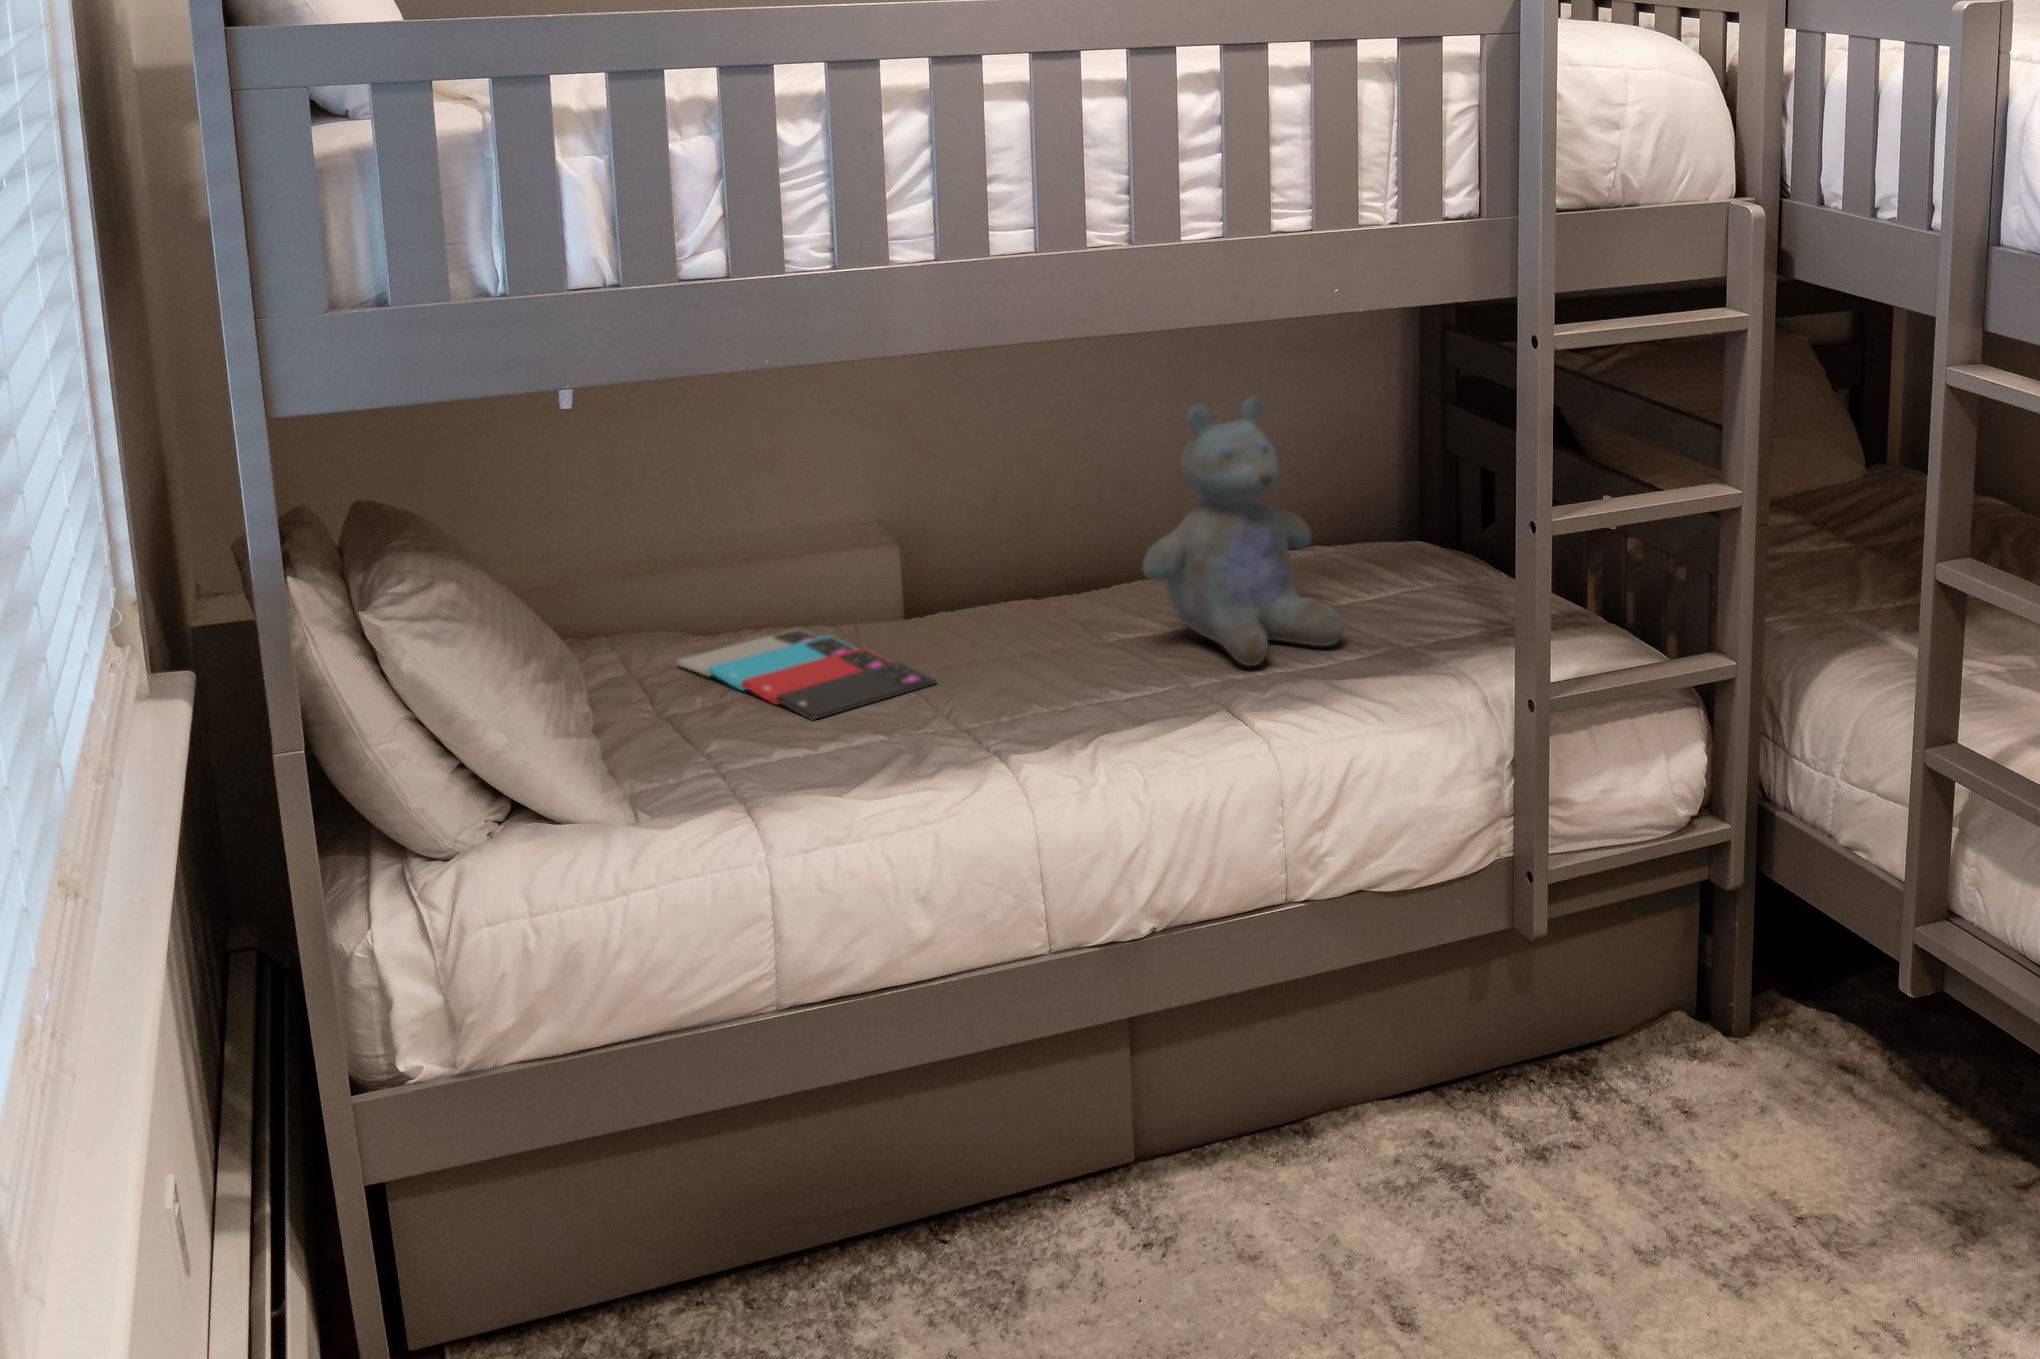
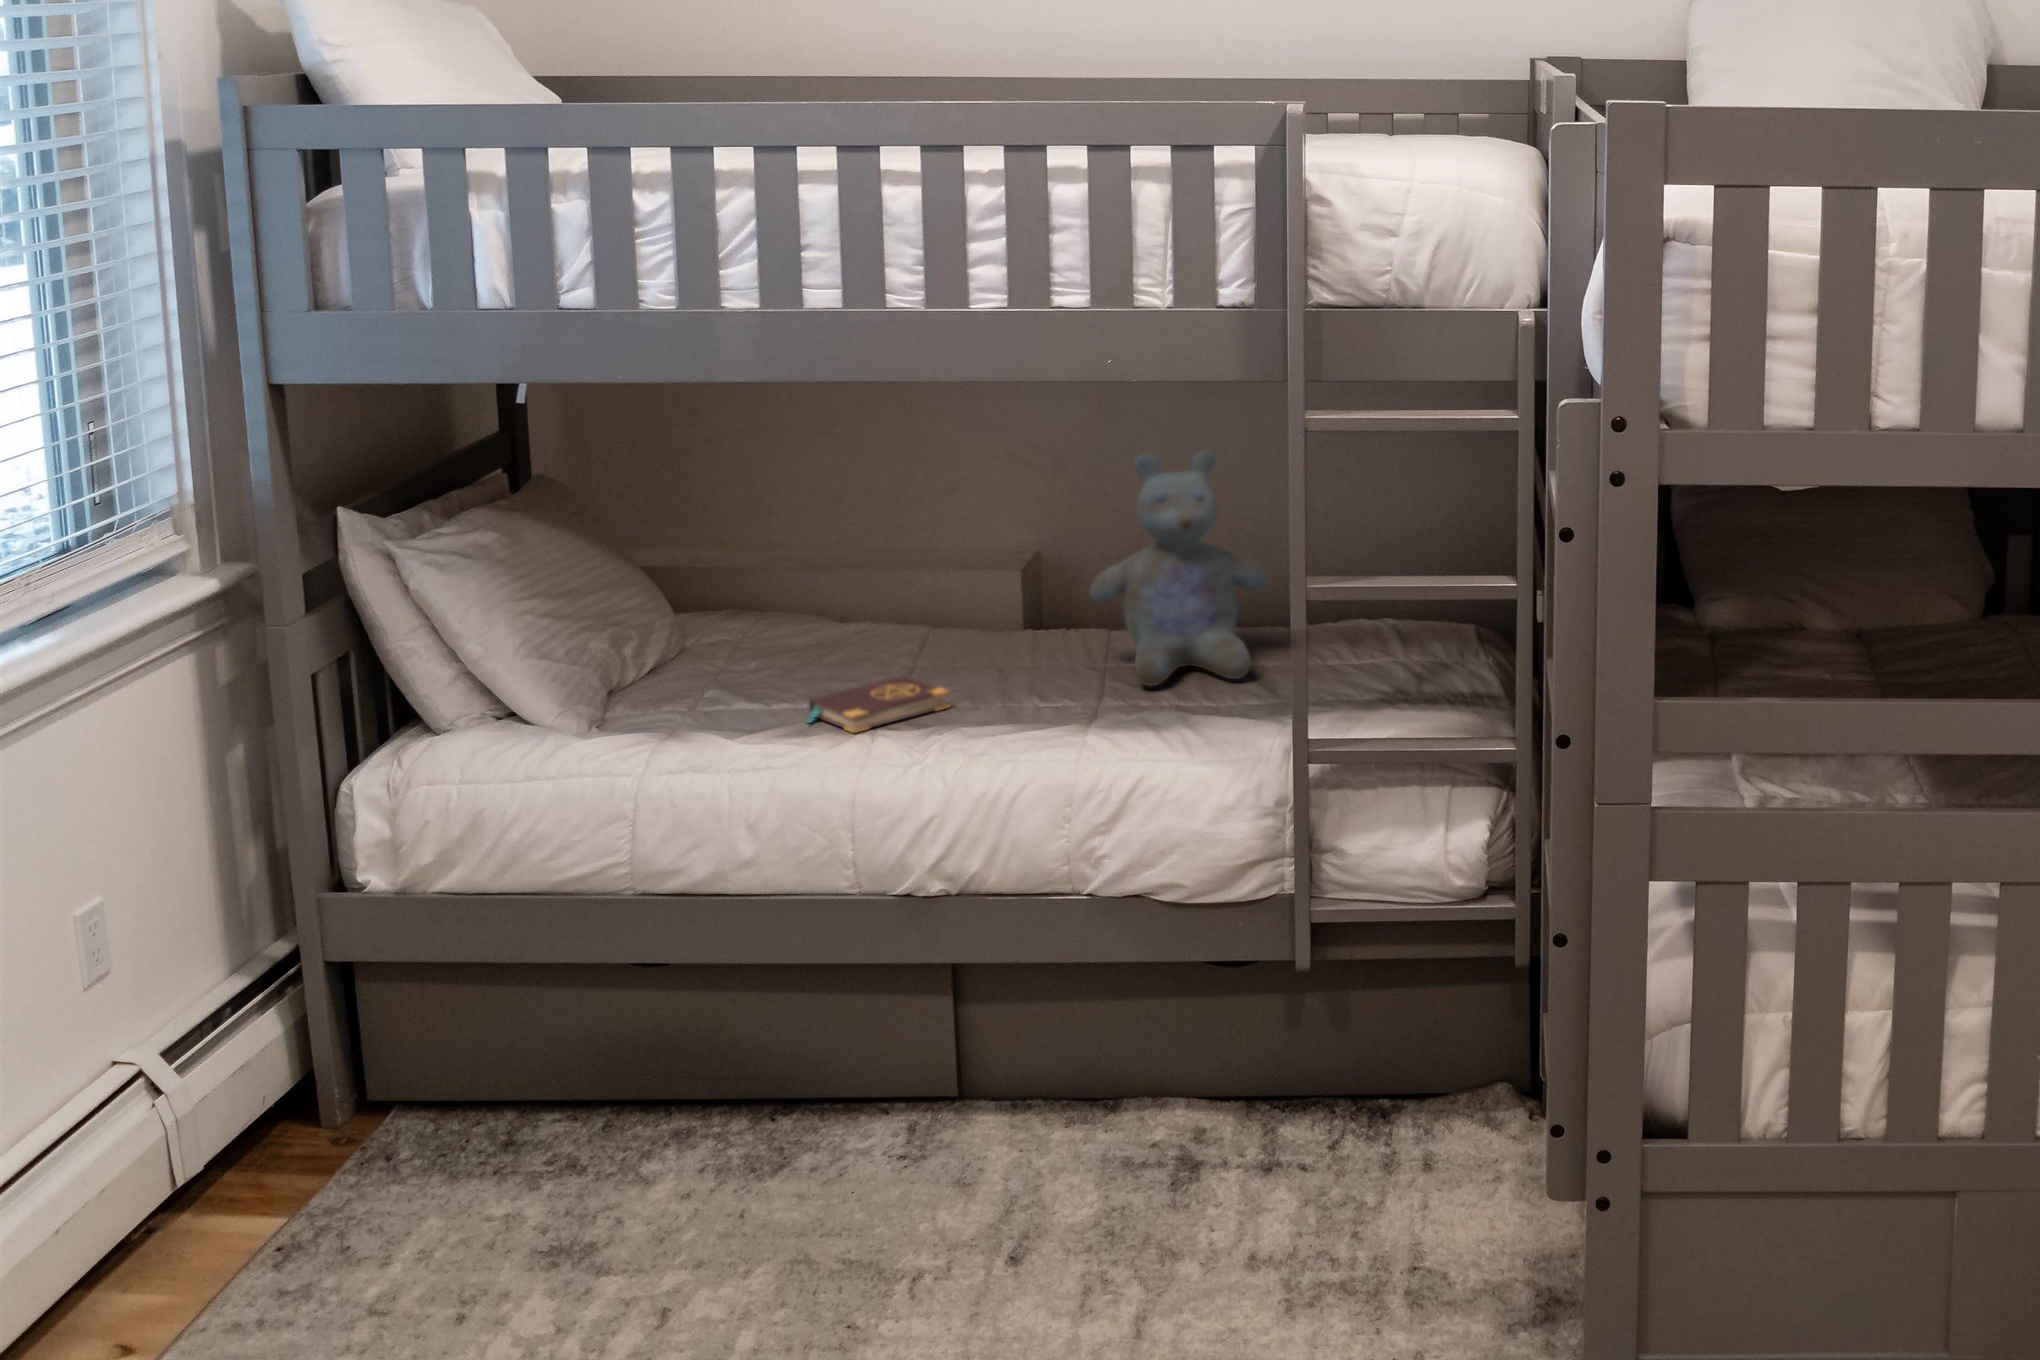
smartphone: present [676,629,937,720] -> none [776,611,919,681]
book: none [905,693,1062,766] -> present [807,675,949,733]

